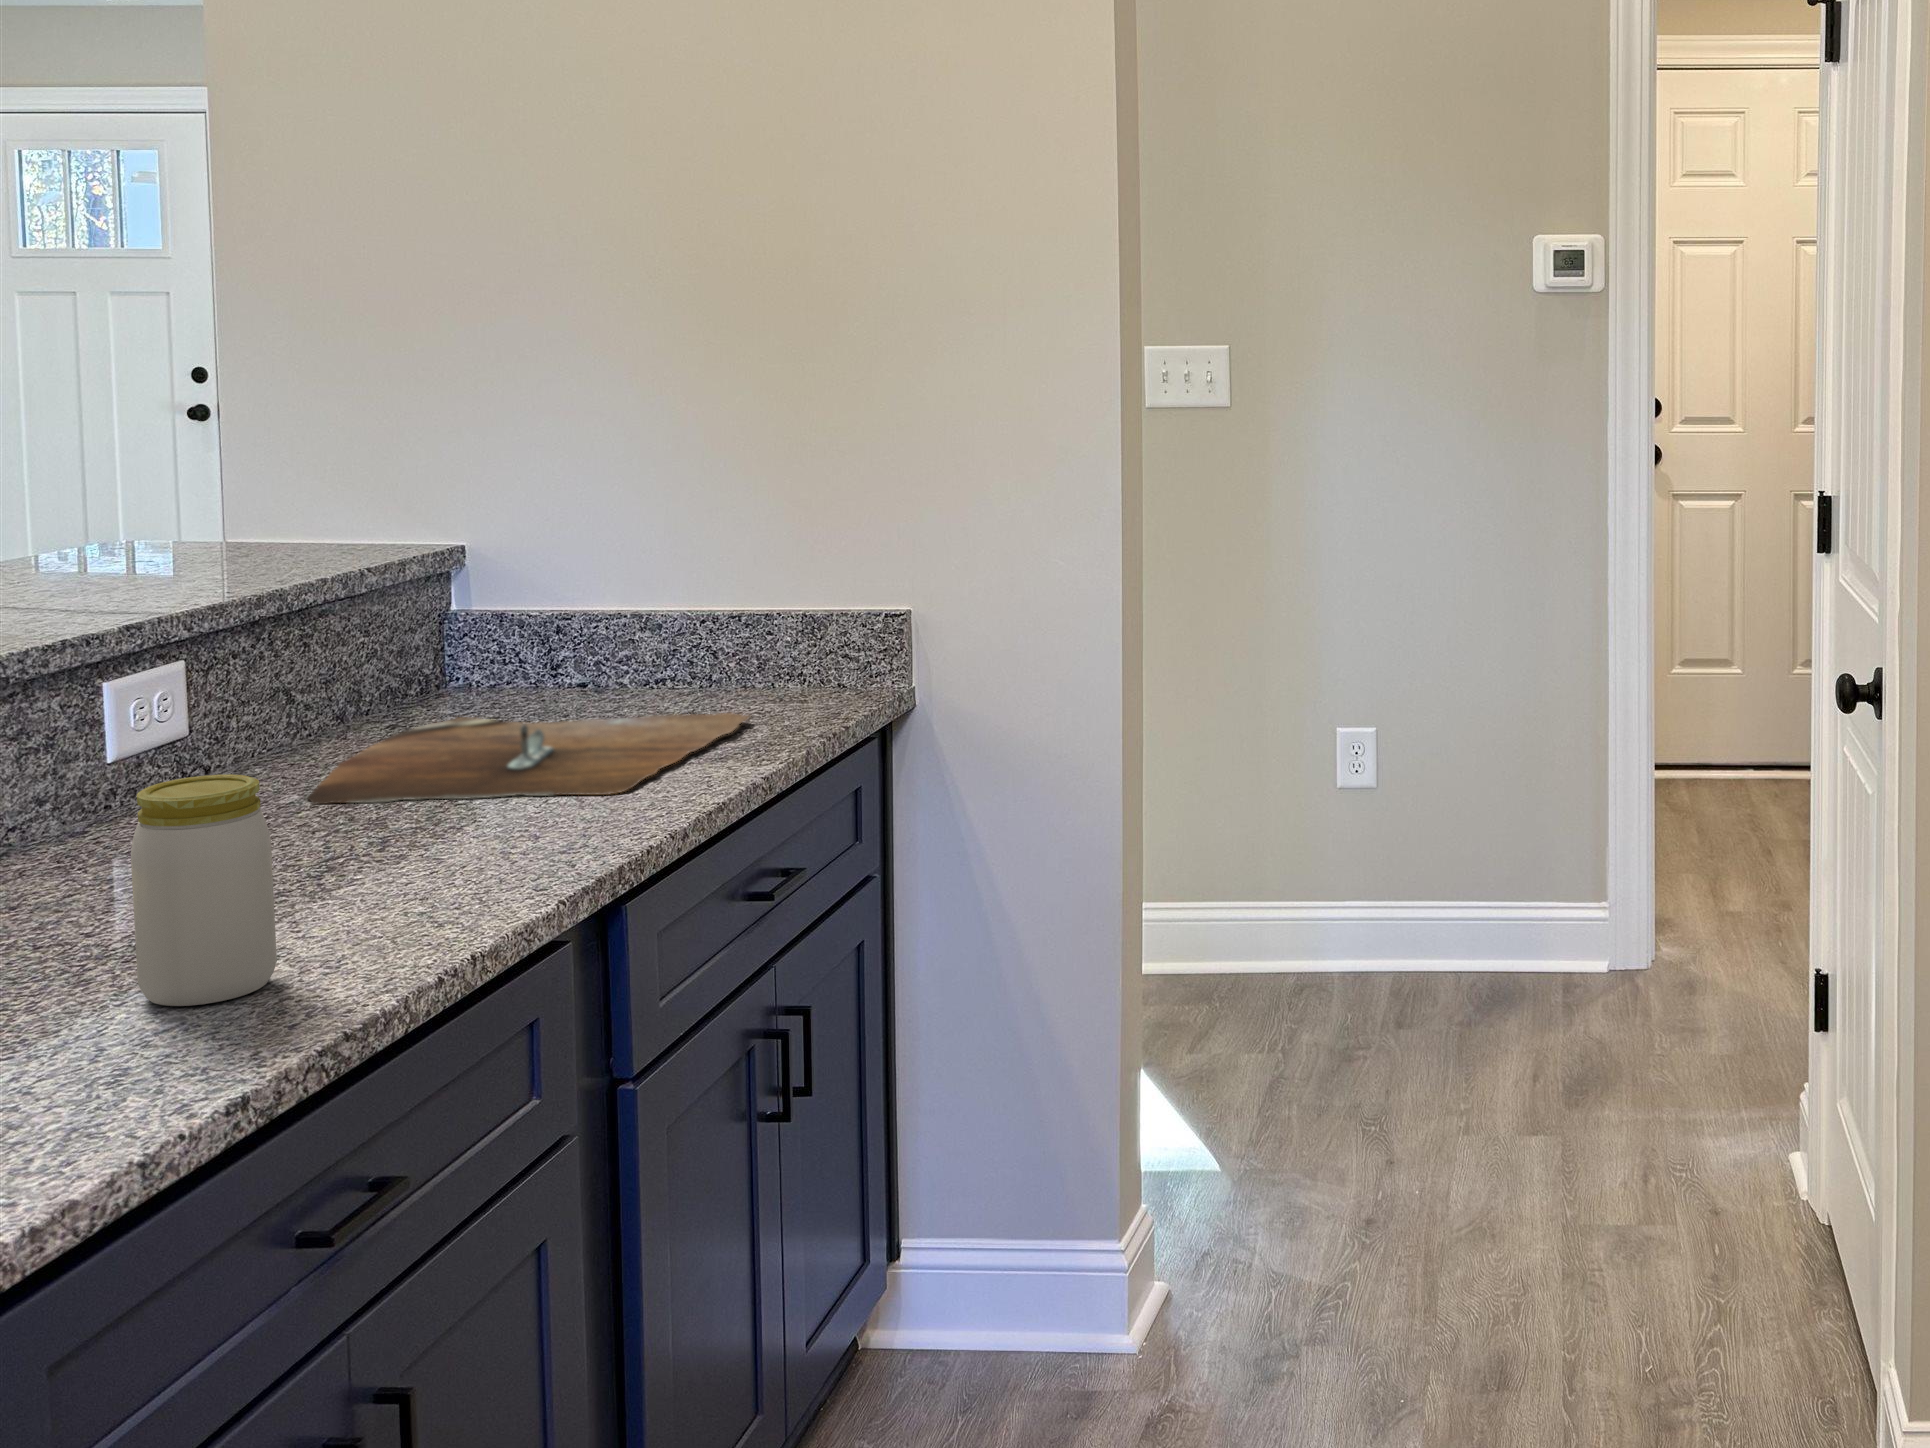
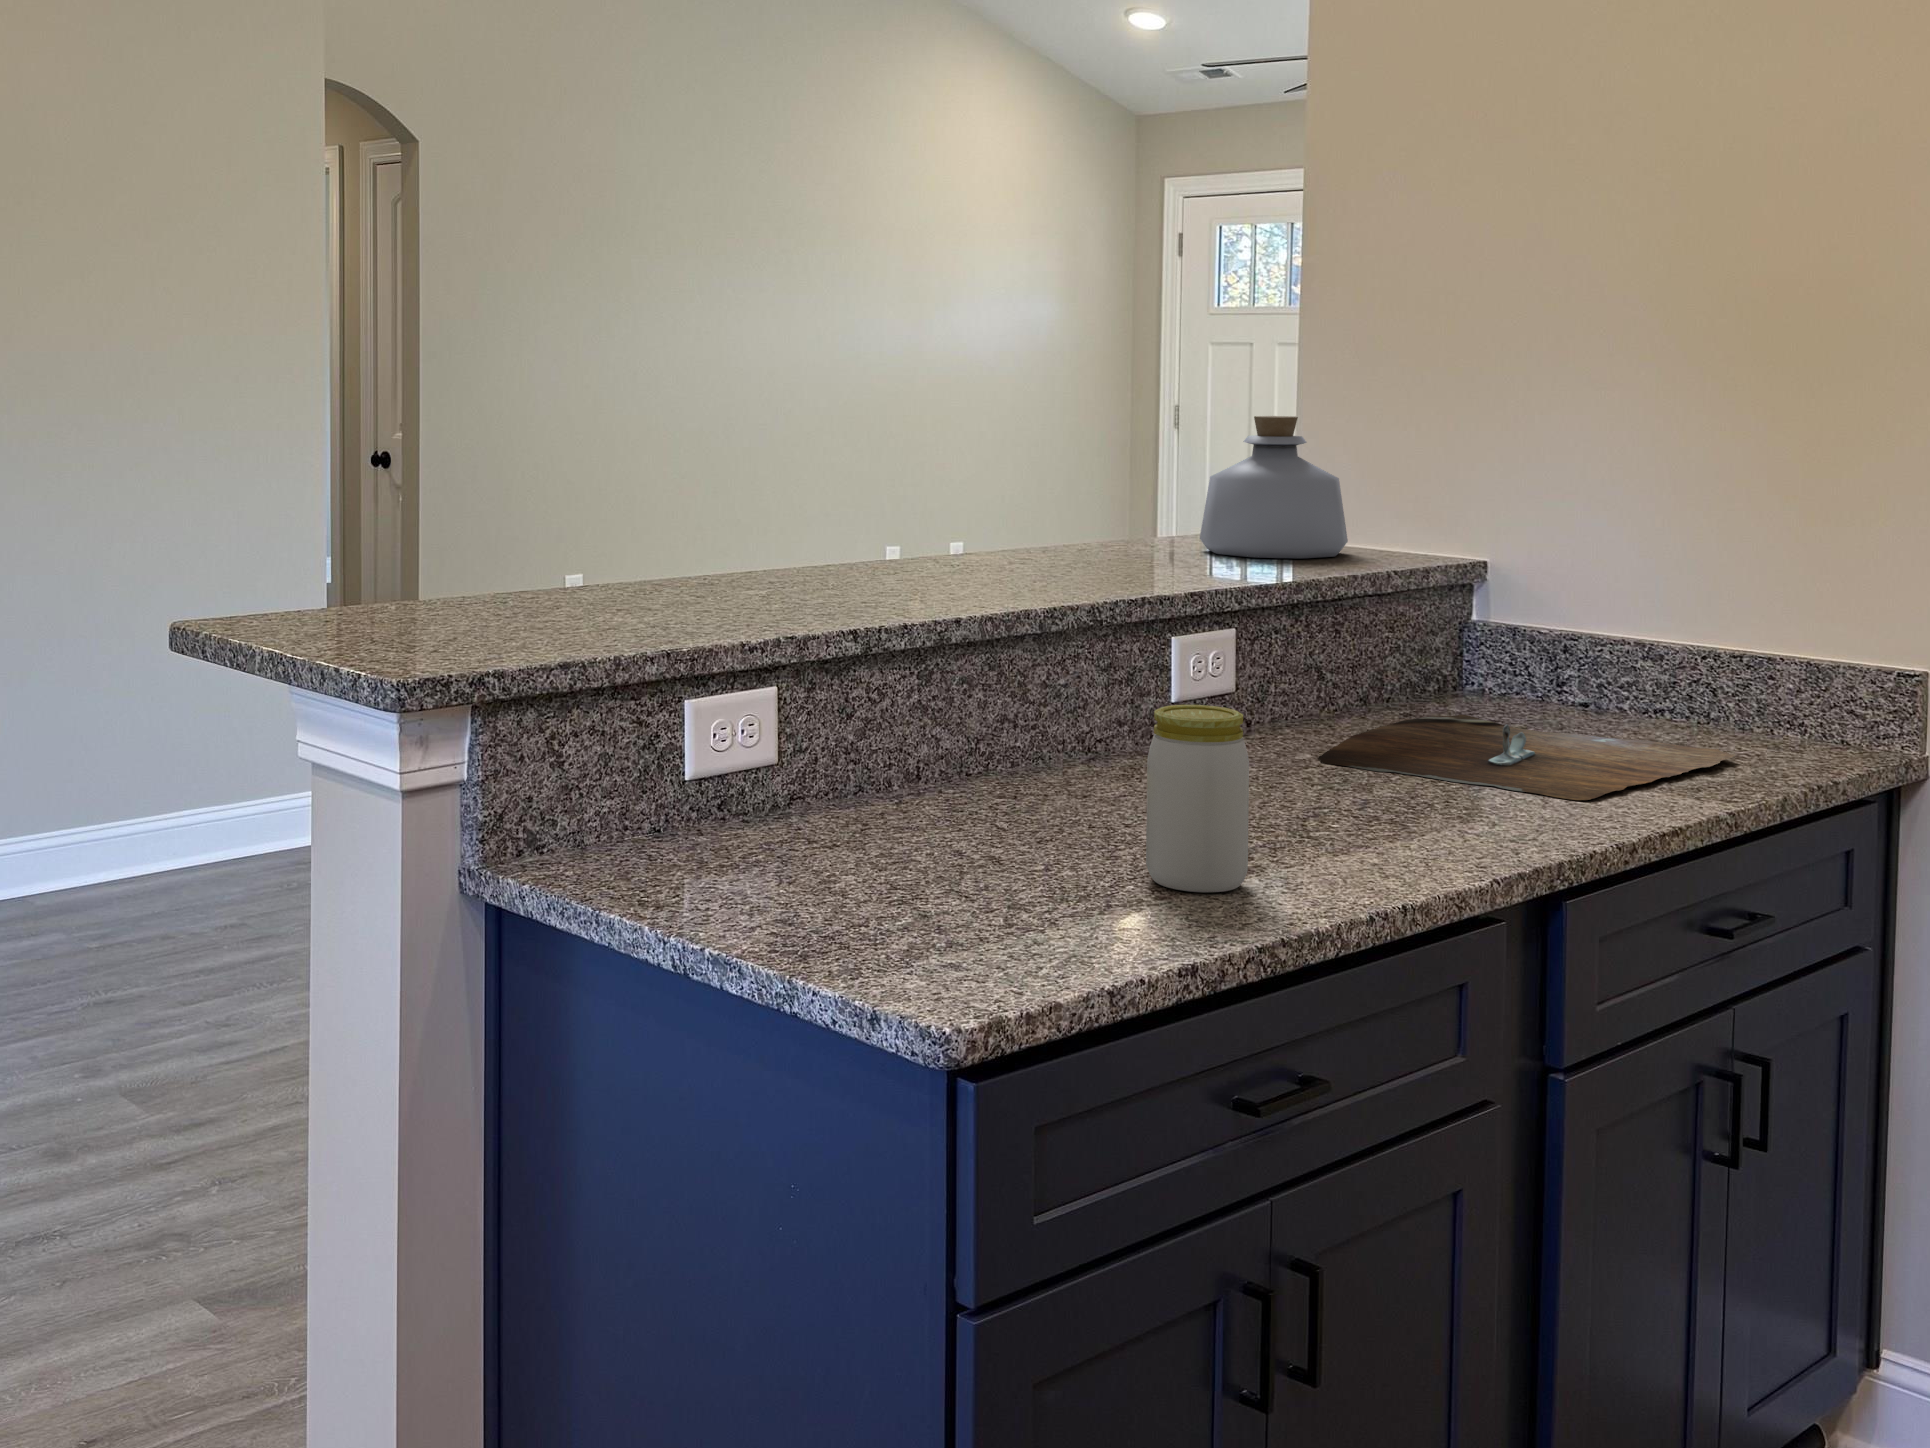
bottle: none [103,393,302,567] -> present [1200,416,1348,559]

